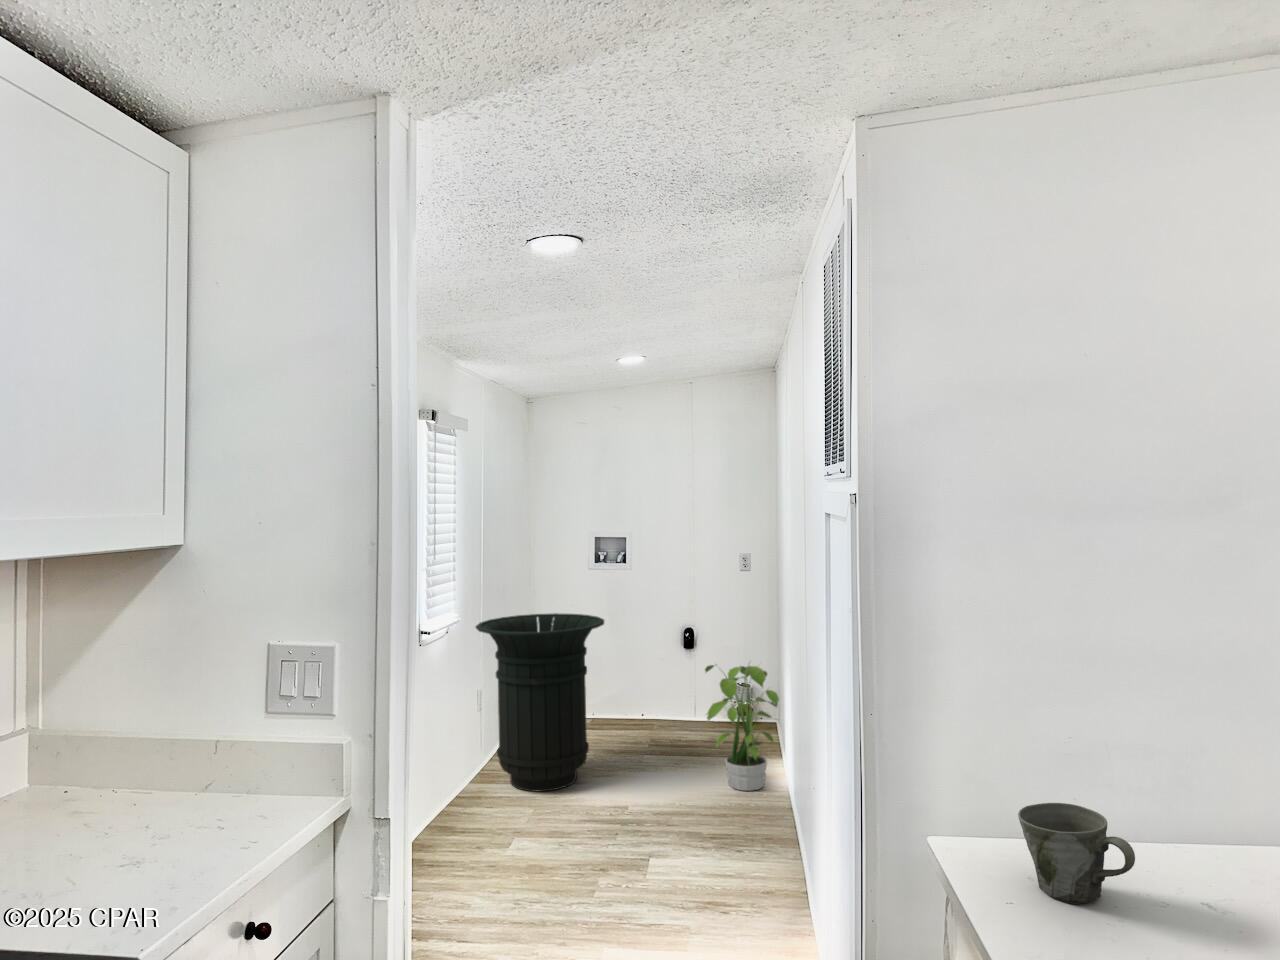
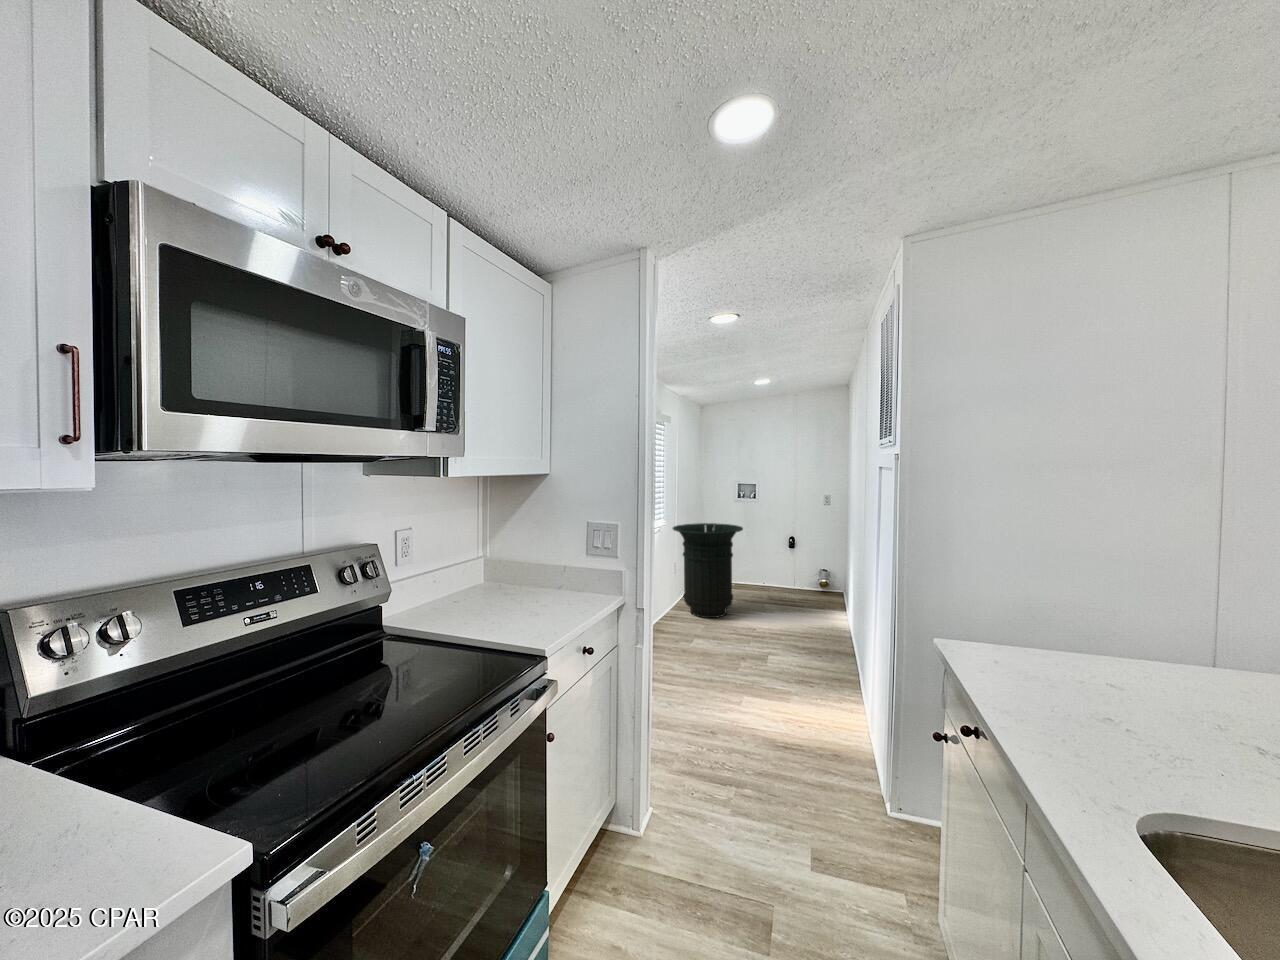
potted plant: present [705,664,779,791] -> none [801,554,848,629]
mug: present [1018,803,1135,904] -> none [984,622,1056,674]

